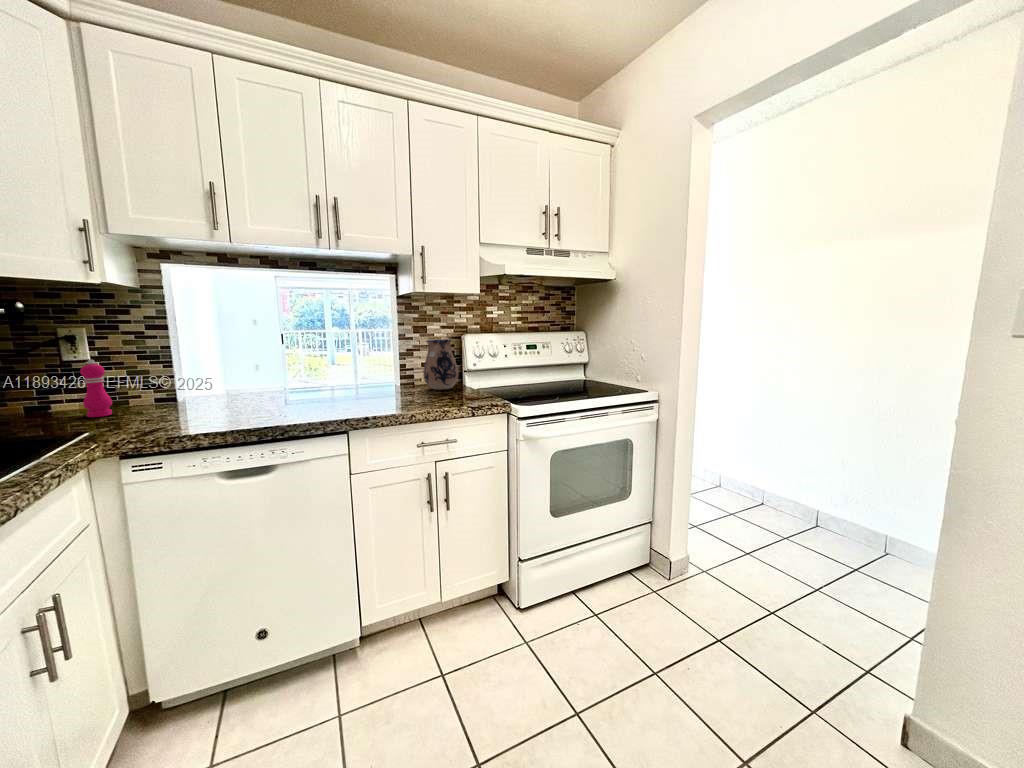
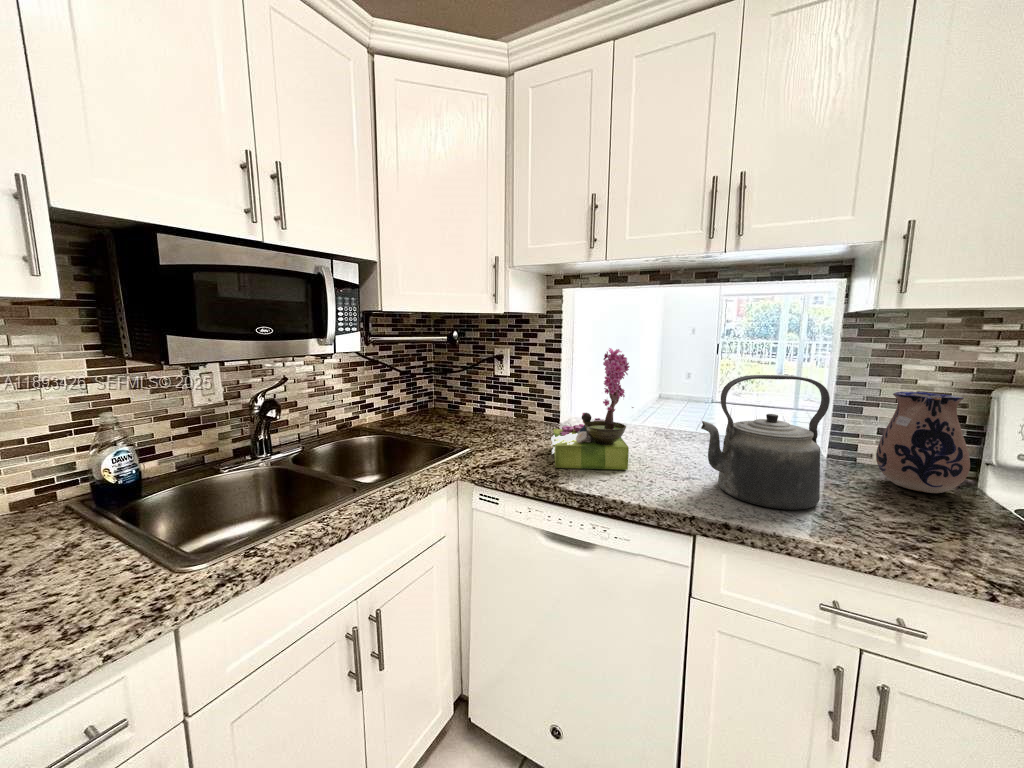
flower arrangement: none [193,318,283,424] -> present [551,348,633,470]
kettle: none [336,331,405,409] -> present [701,375,830,510]
pepper mill: present [80,360,112,417] -> none [491,379,509,429]

